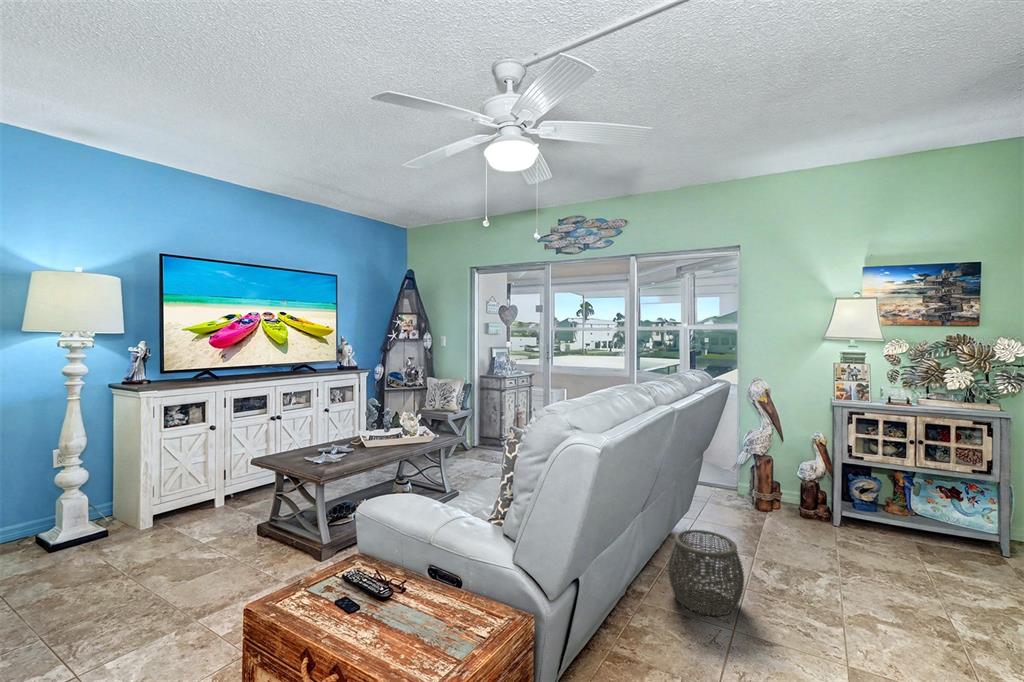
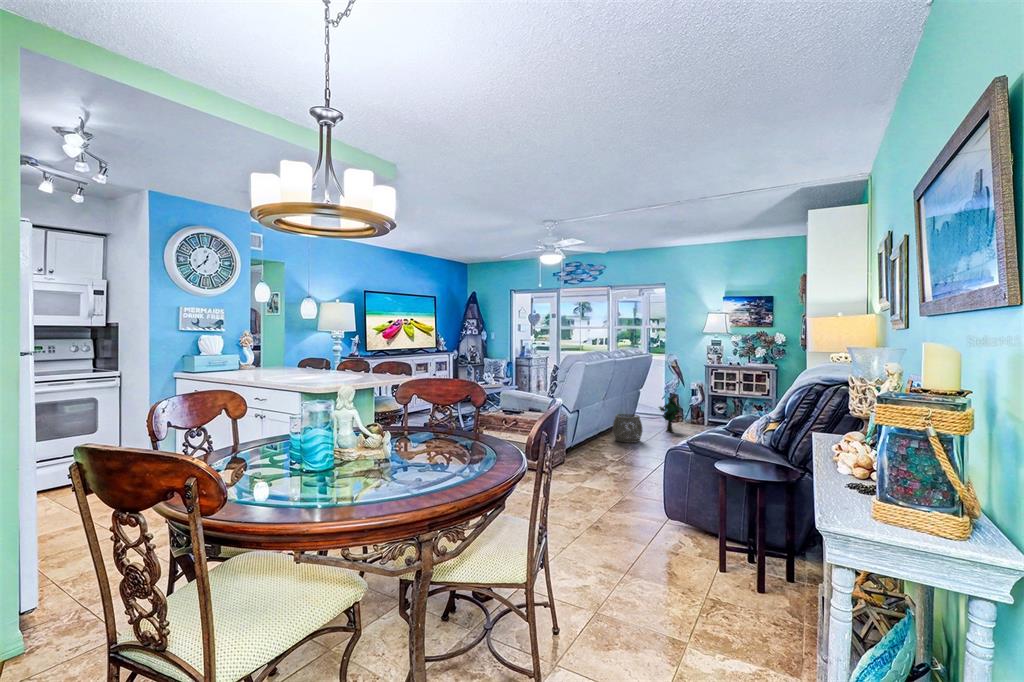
decorative plant: none [753,470,807,555] -> present [659,394,681,433]

